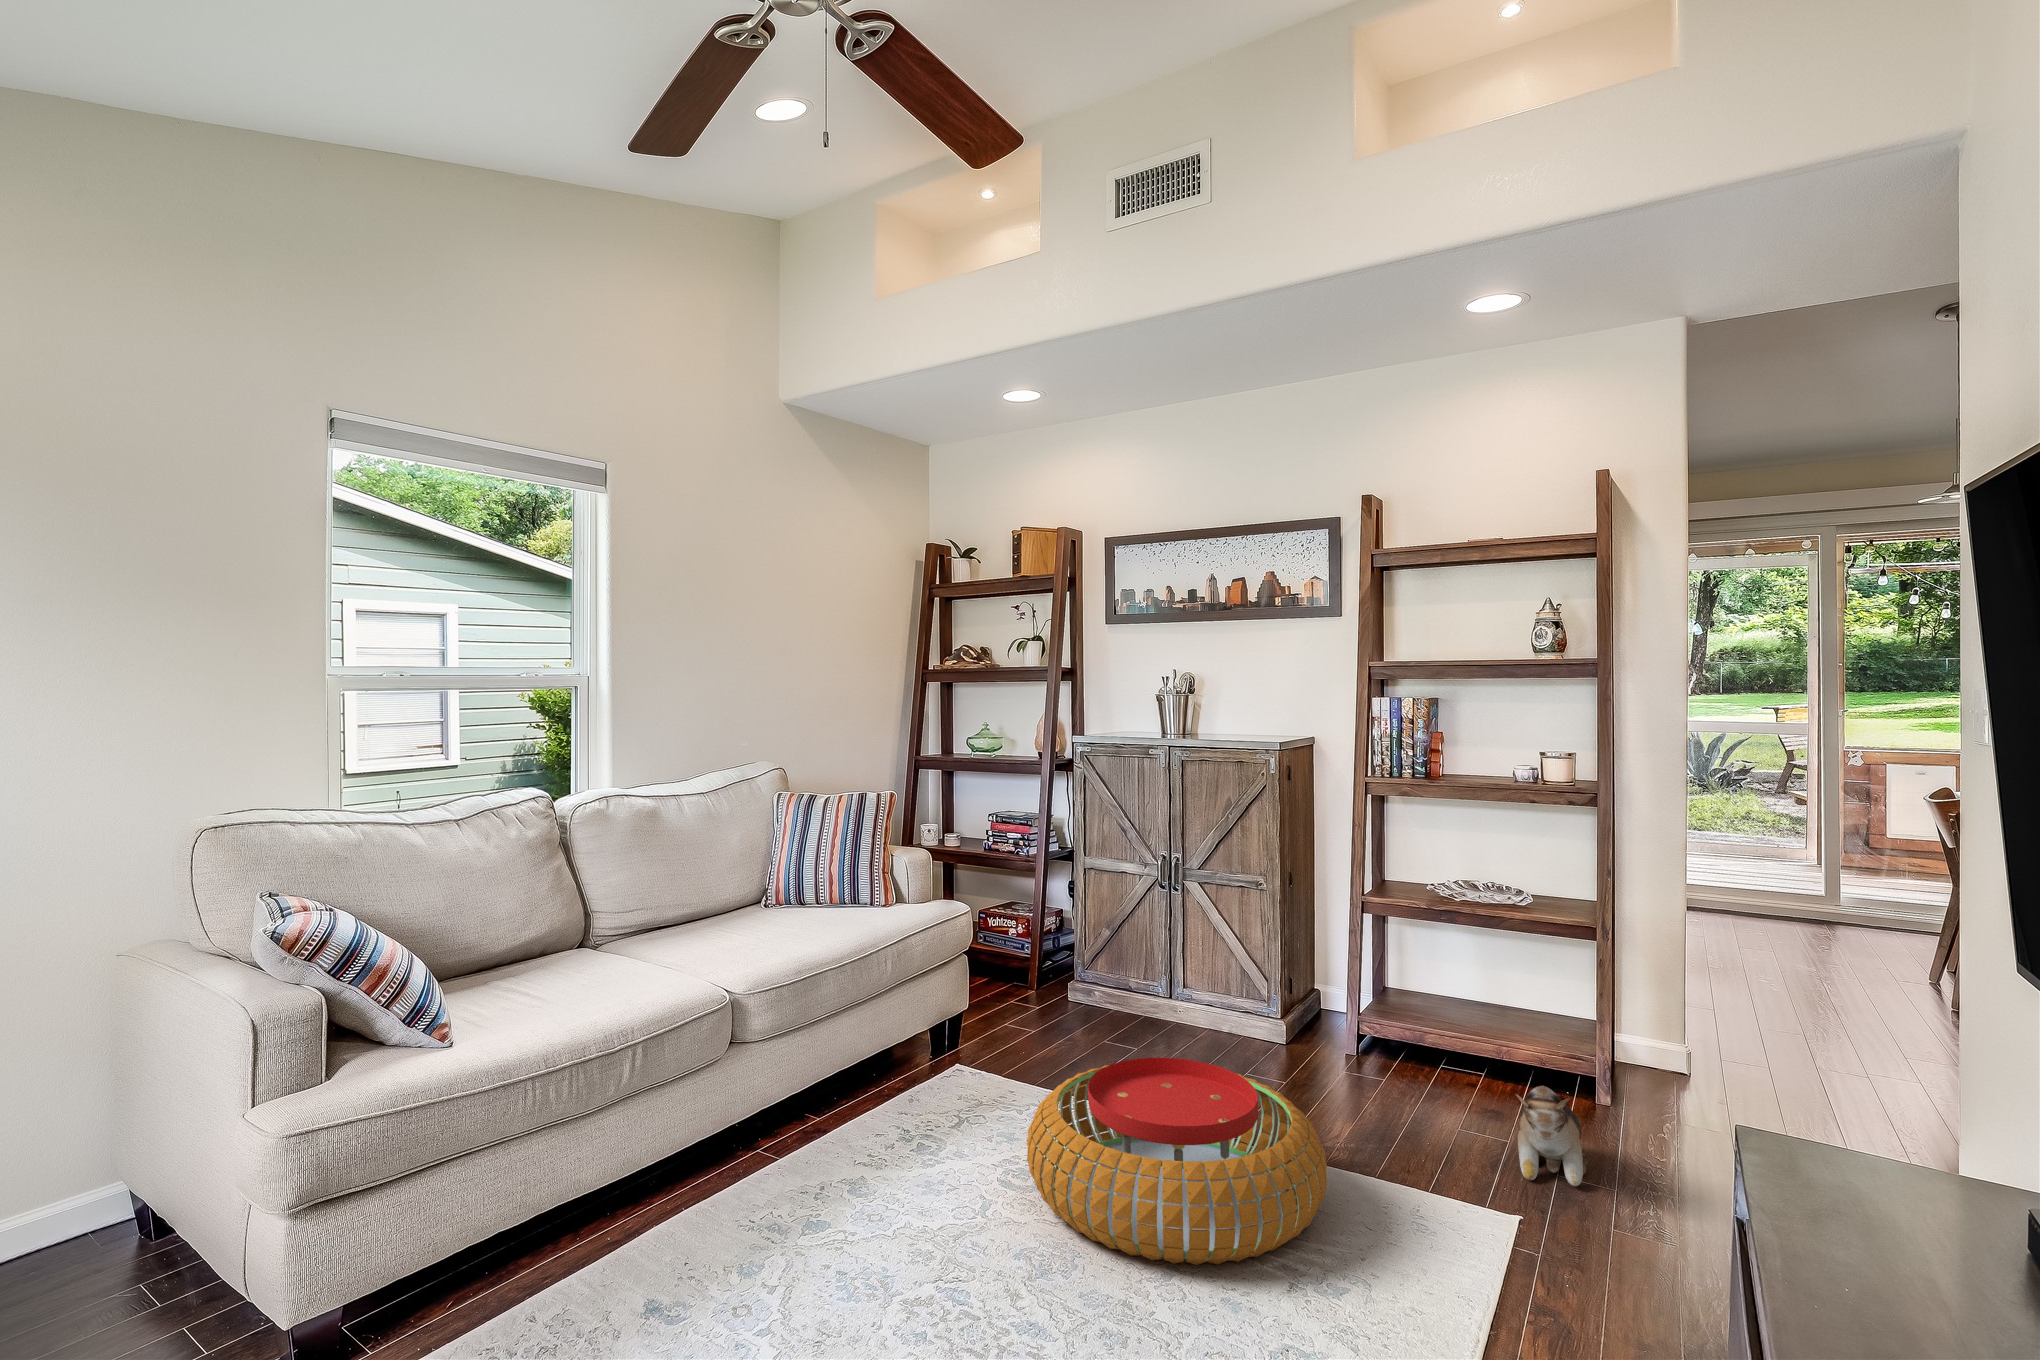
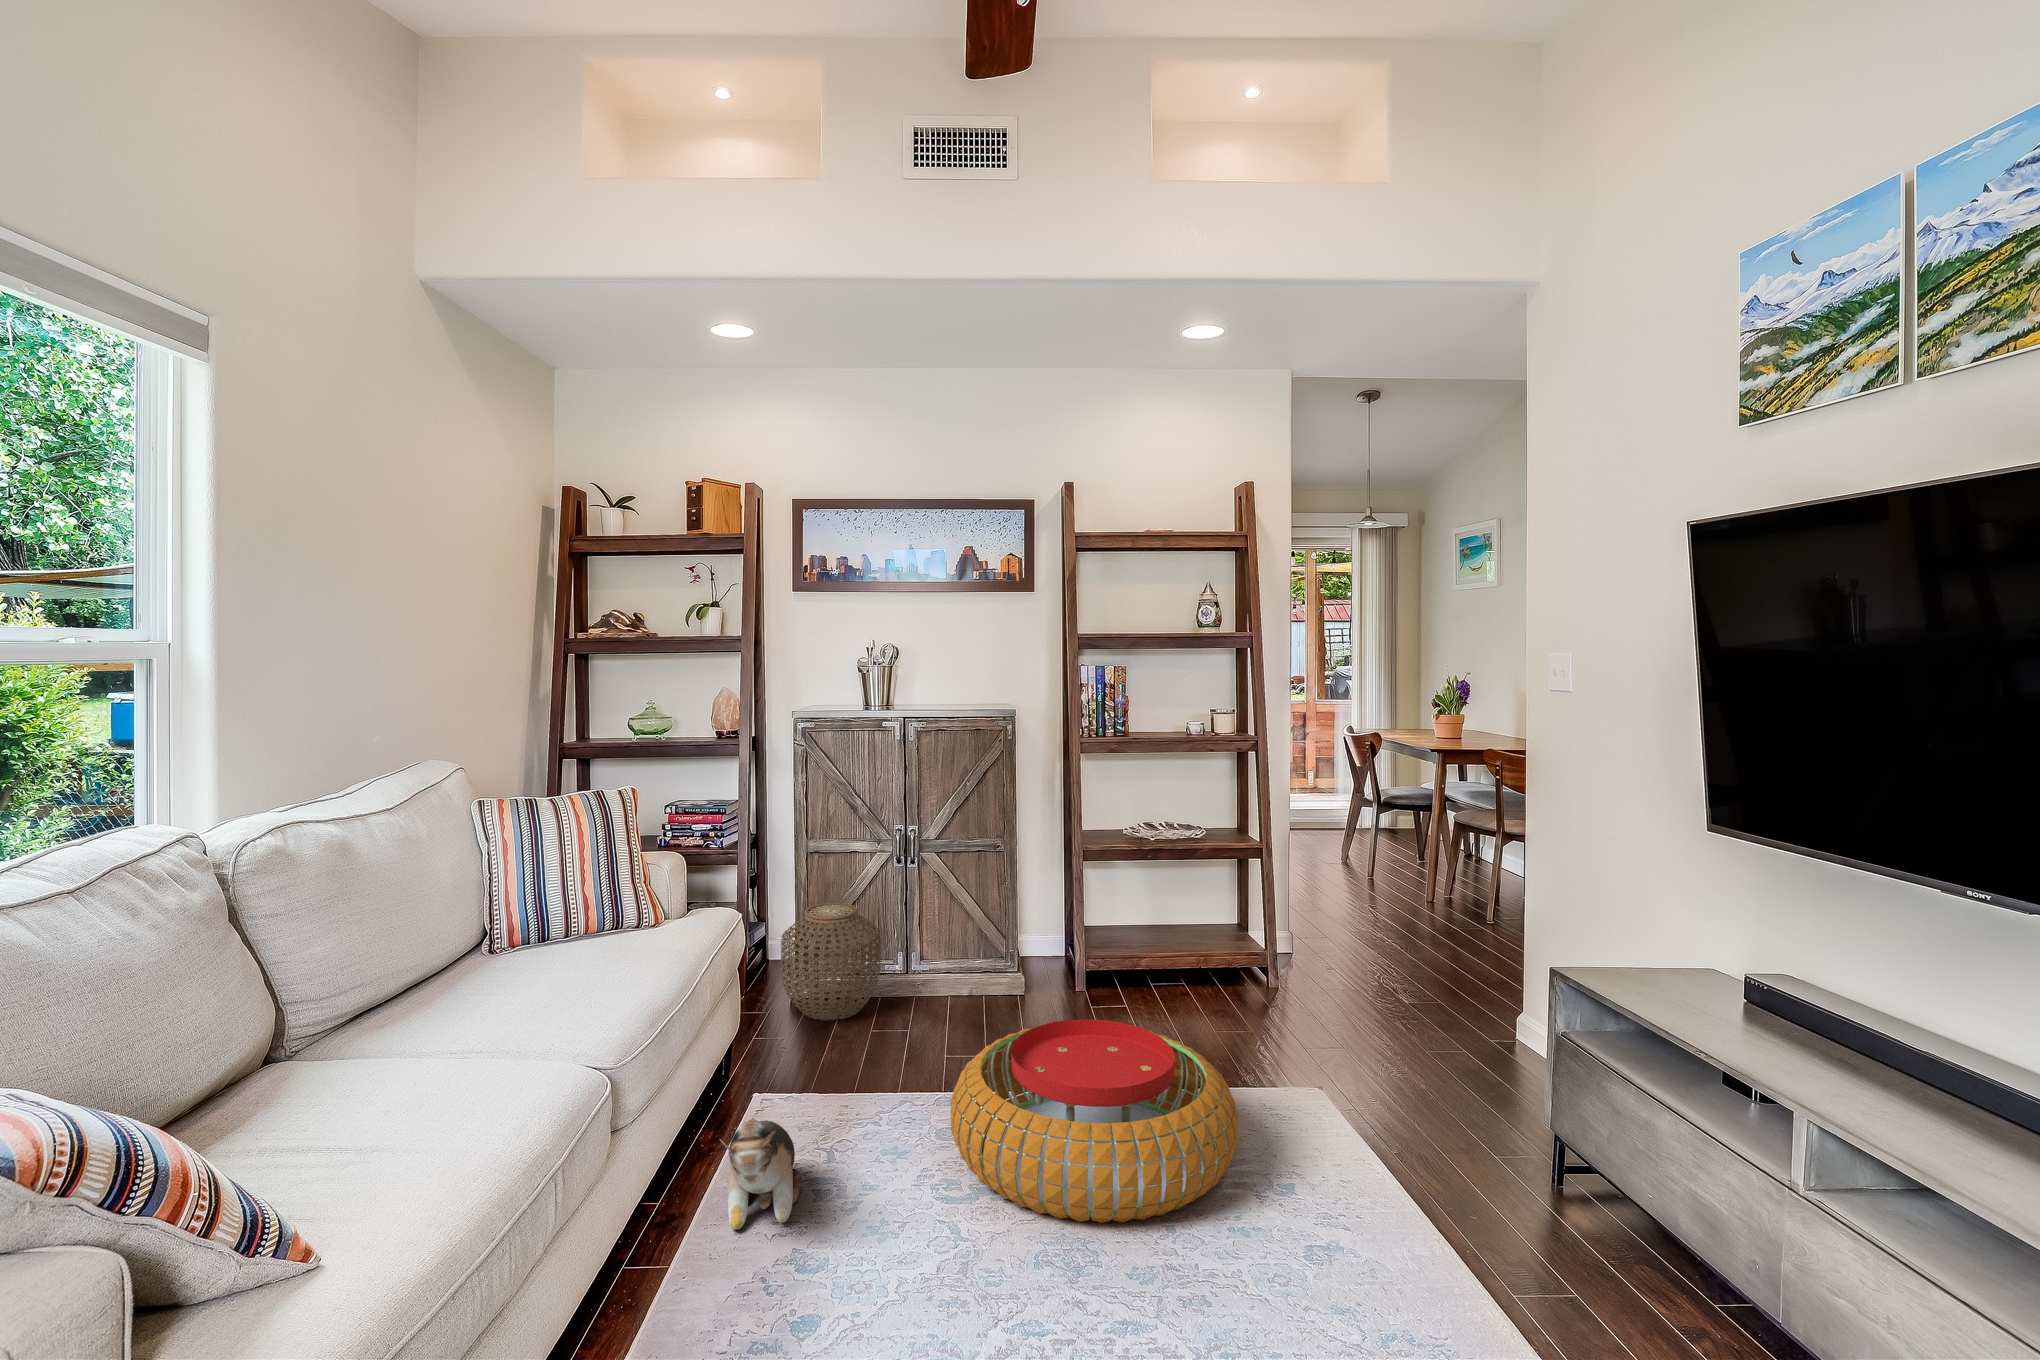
woven basket: none [1038,919,1132,1031] -> present [781,903,881,1020]
plush toy: present [1516,1086,1588,1186] -> present [720,1118,801,1230]

